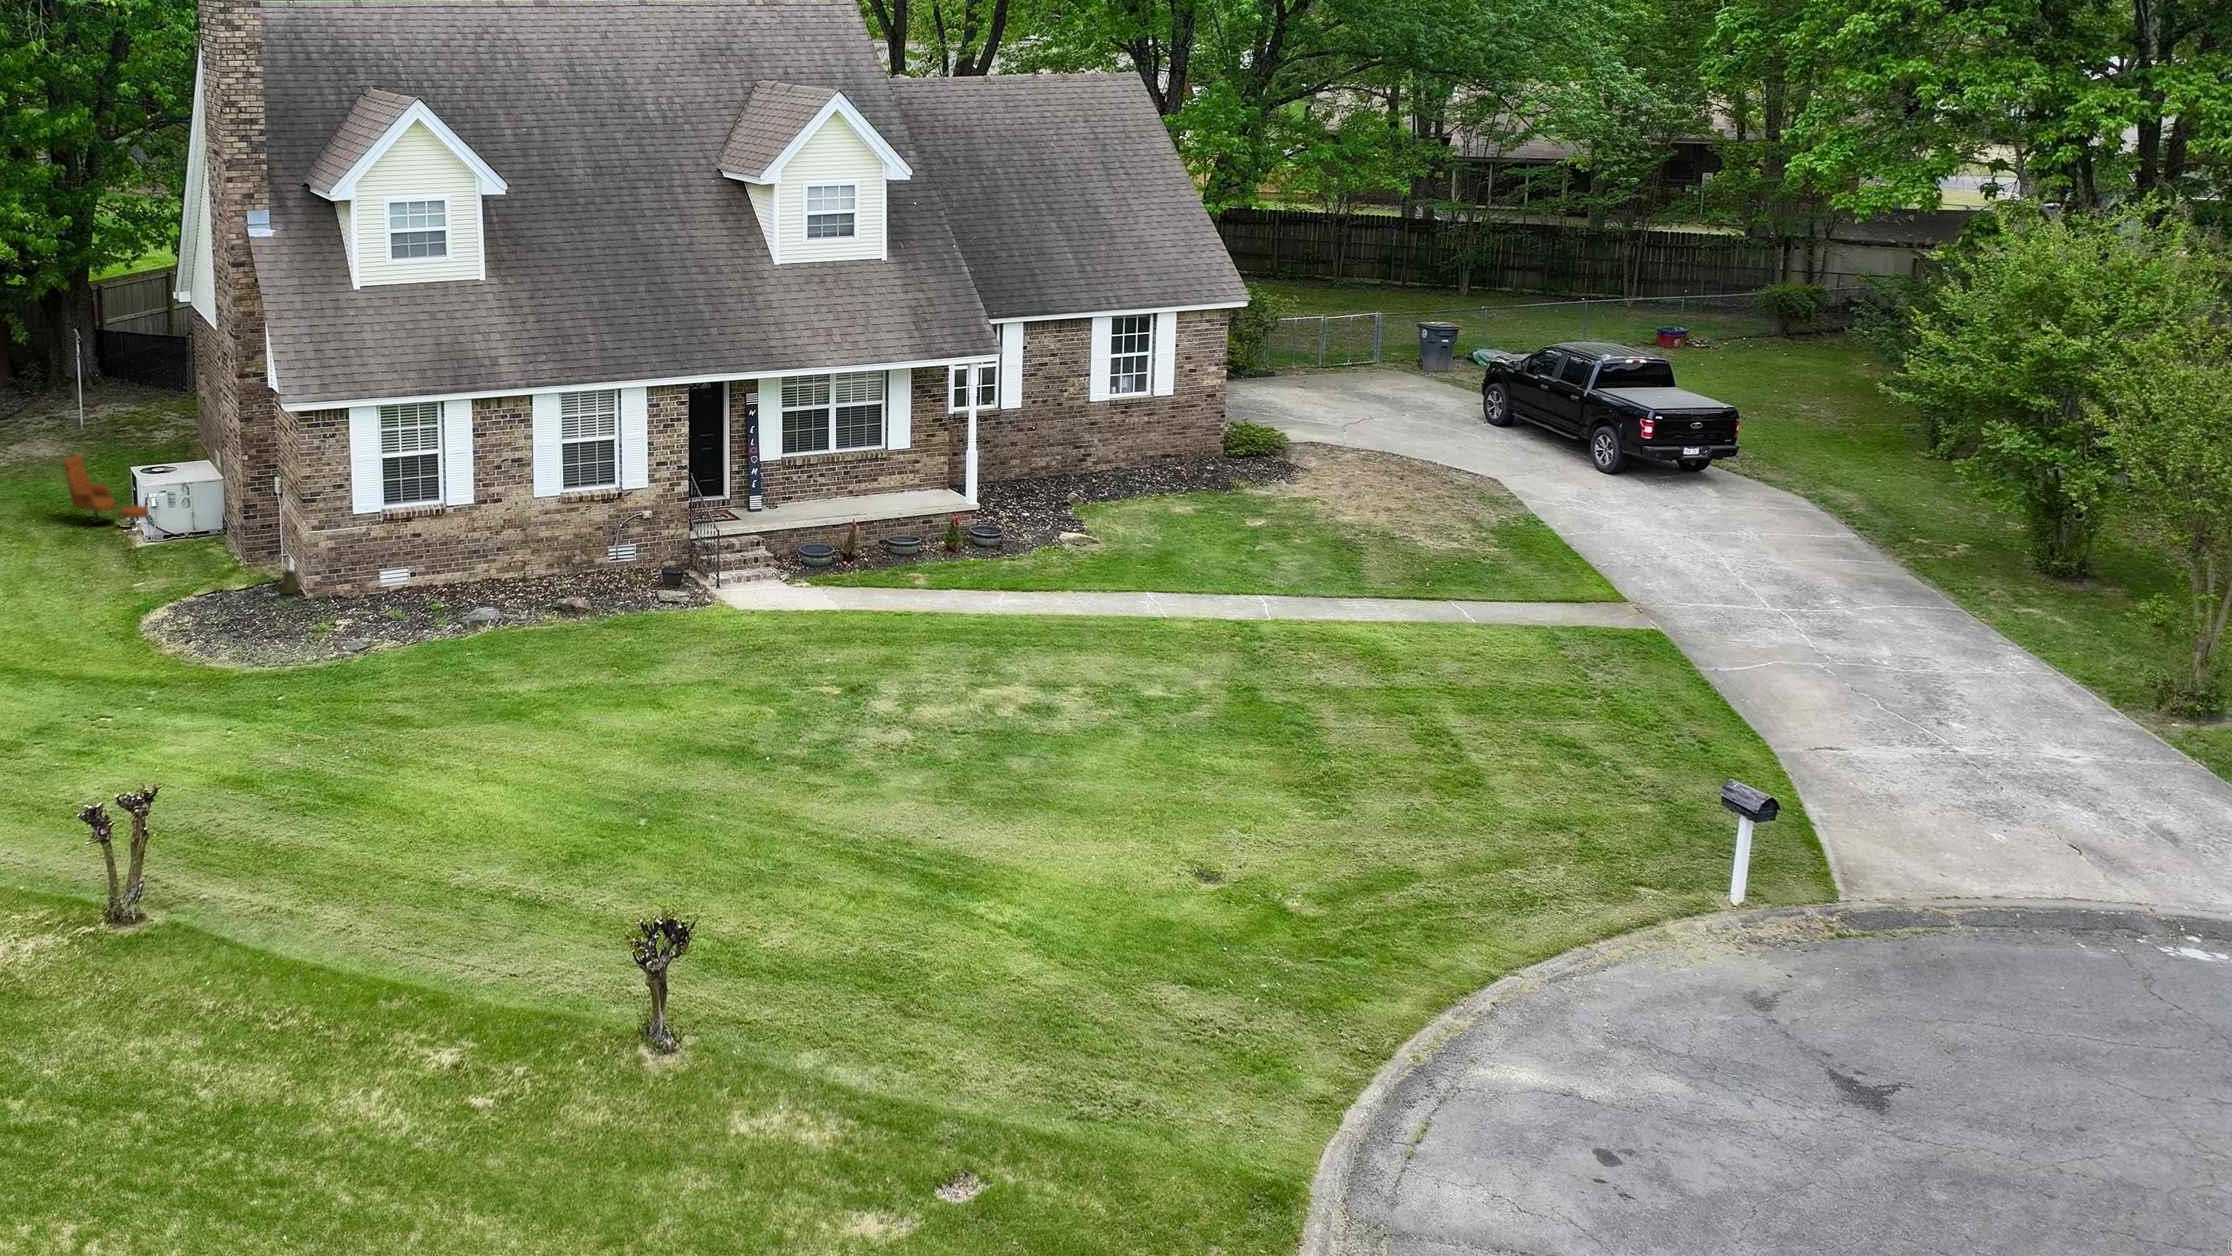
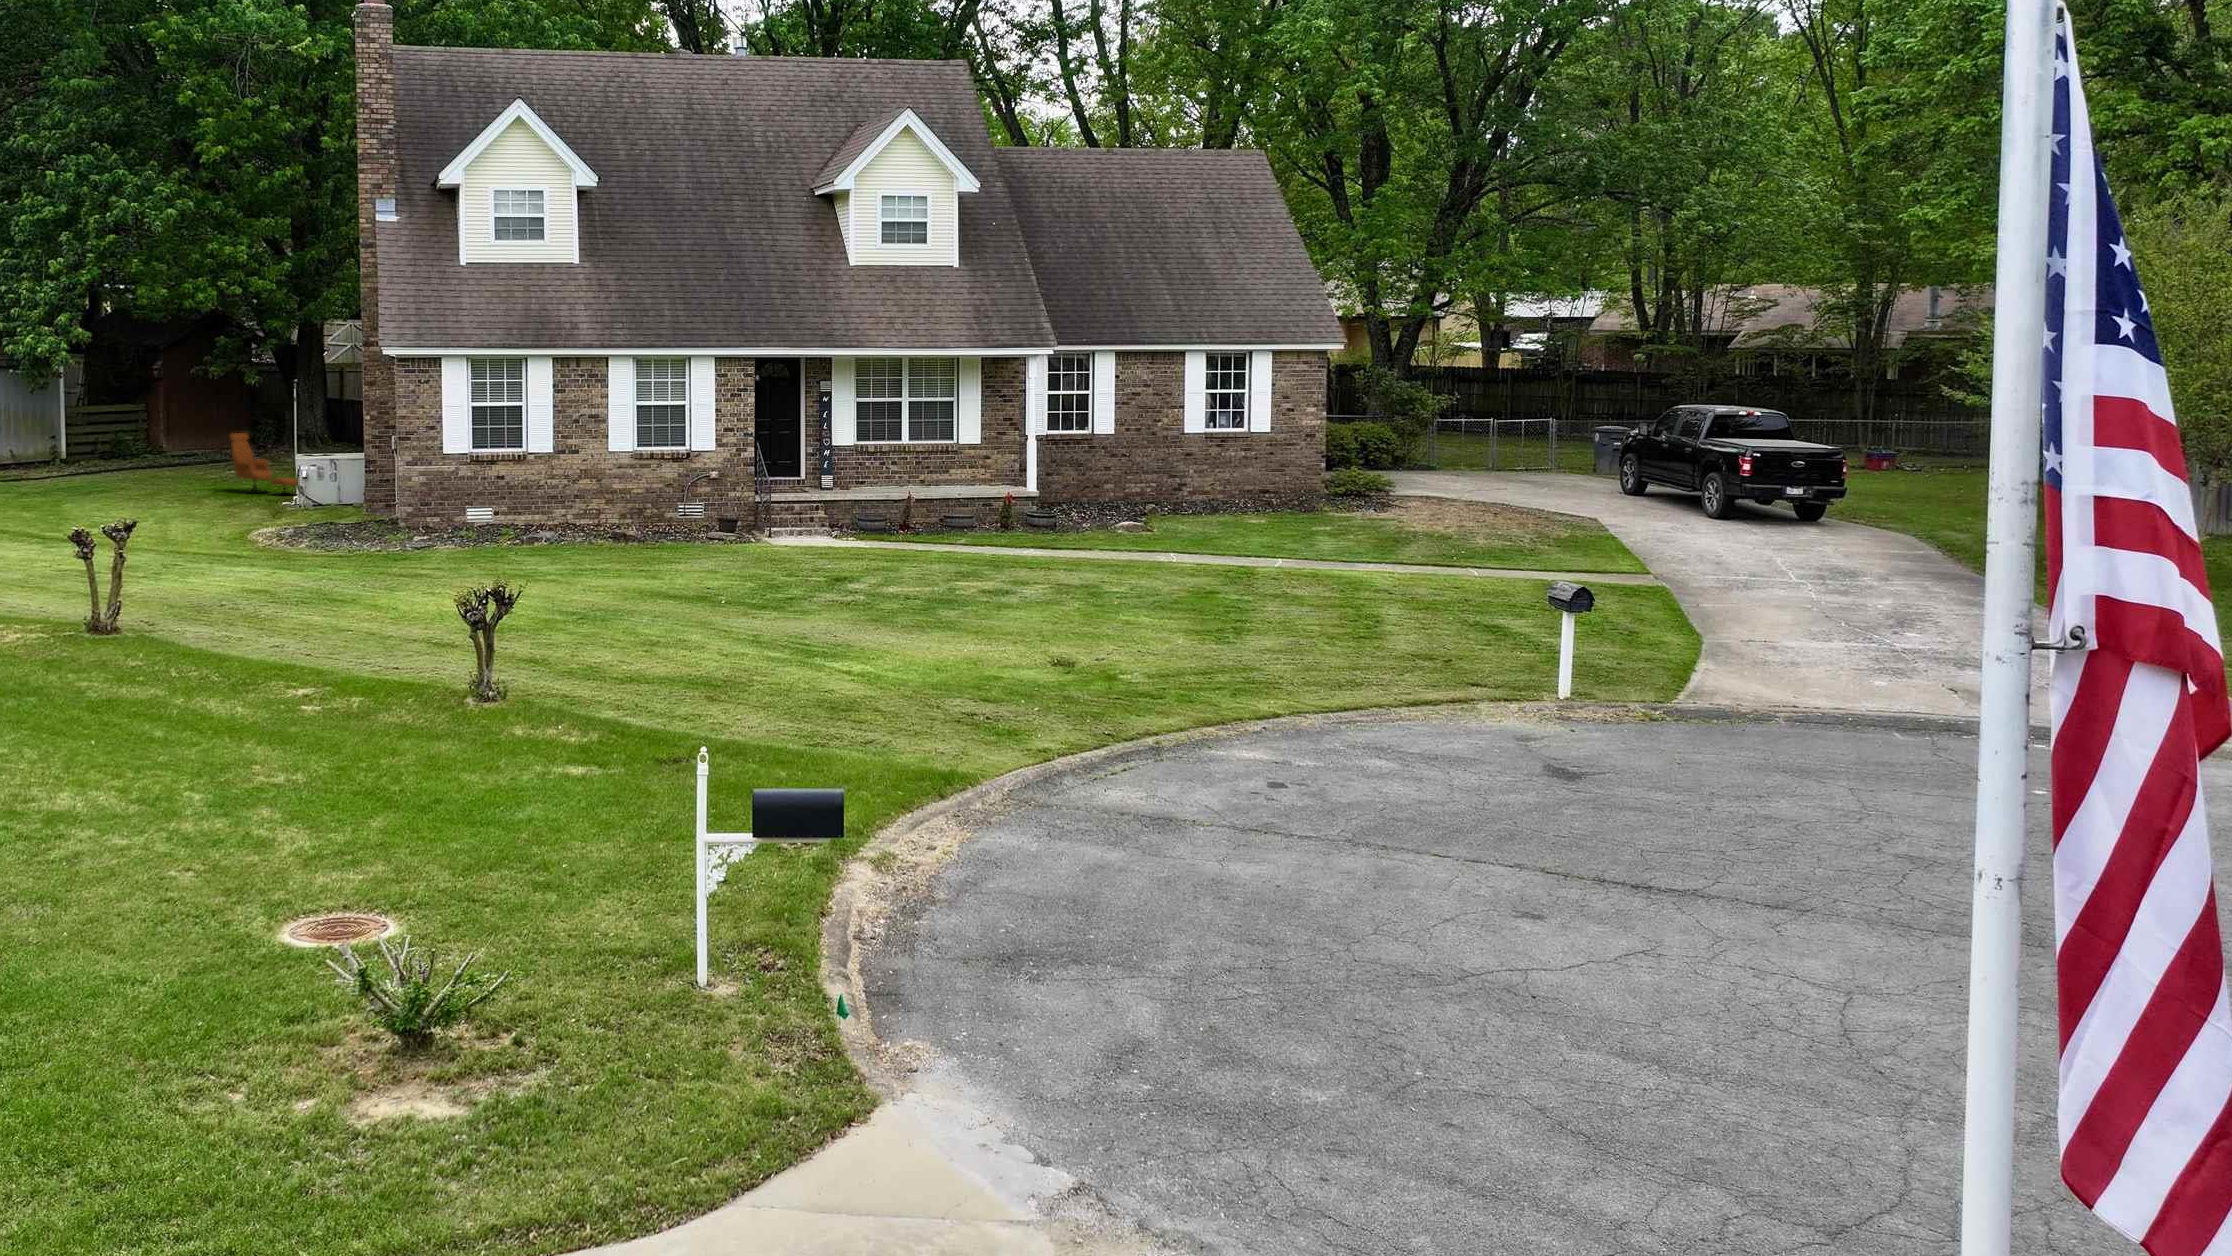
watering can: present [273,570,303,594] -> none [362,500,400,522]

